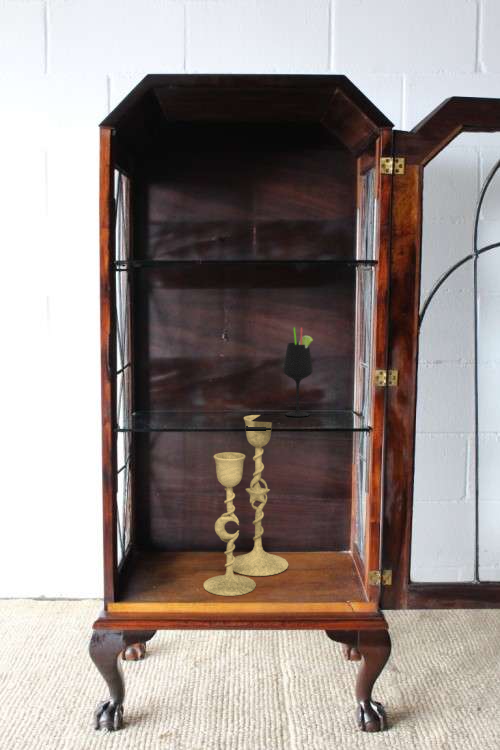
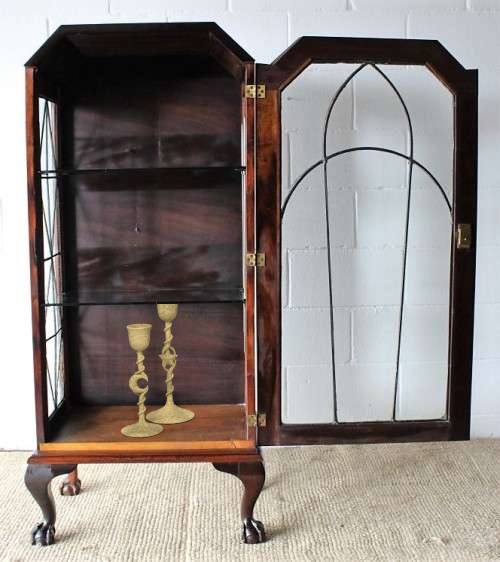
wine glass: present [283,328,313,416] -> none [185,224,208,296]

